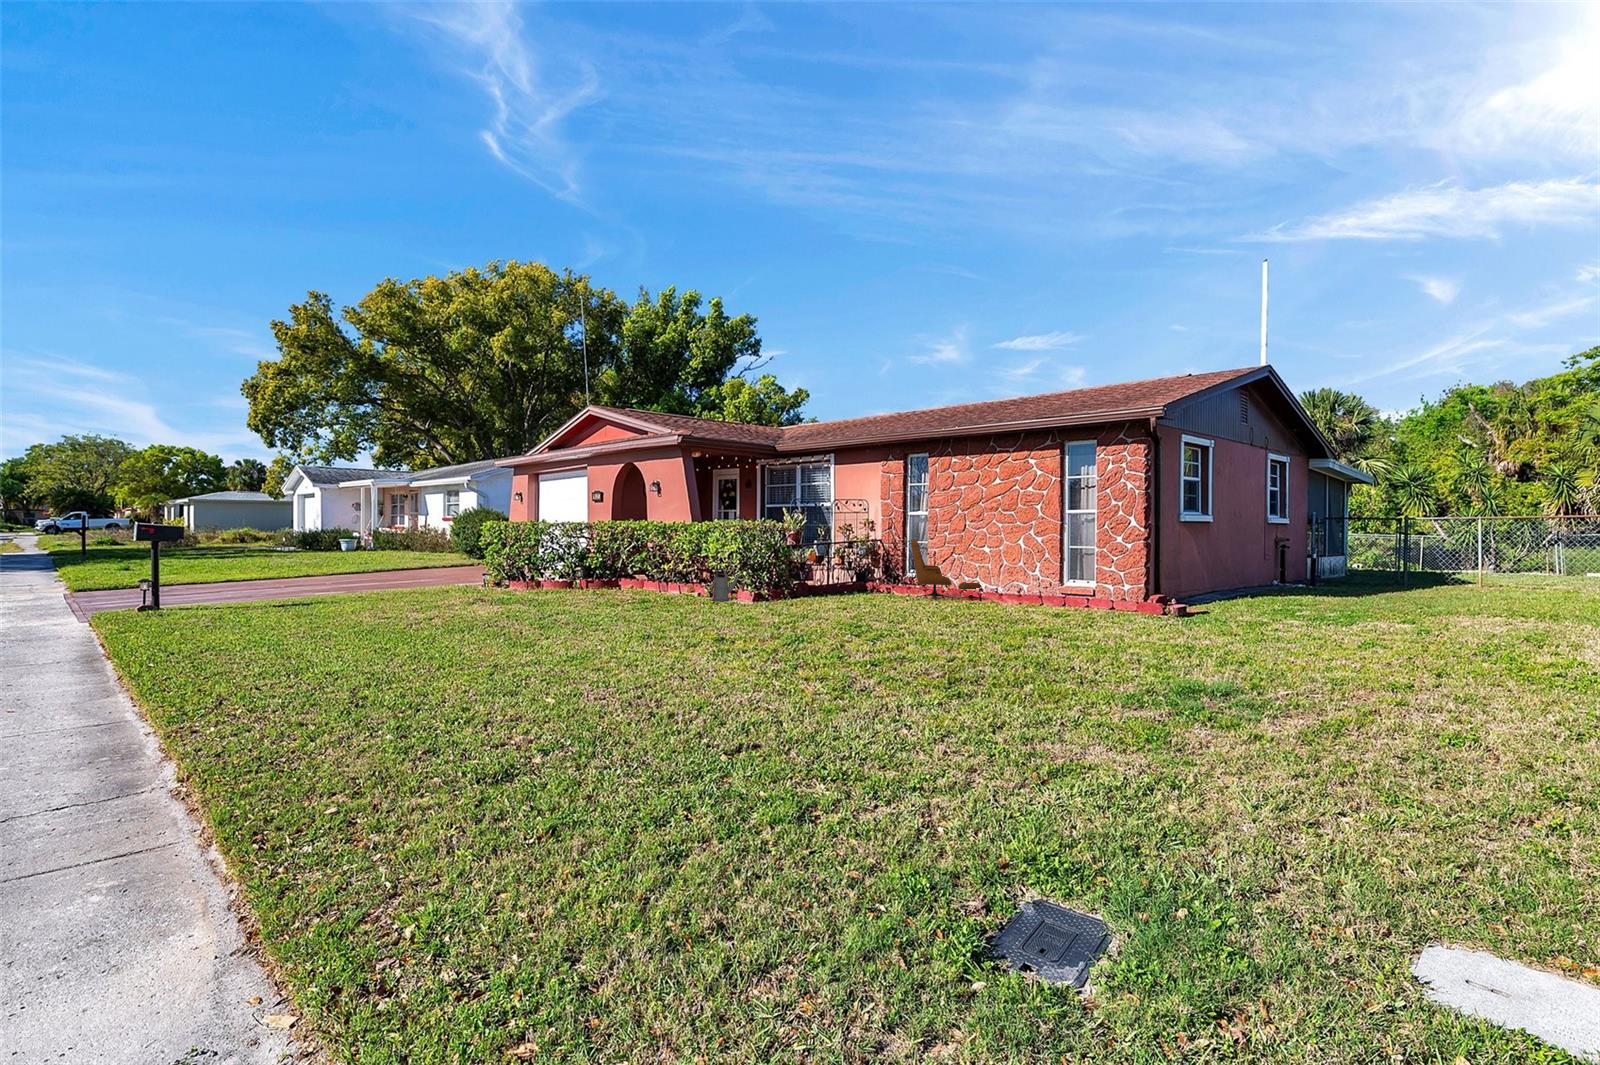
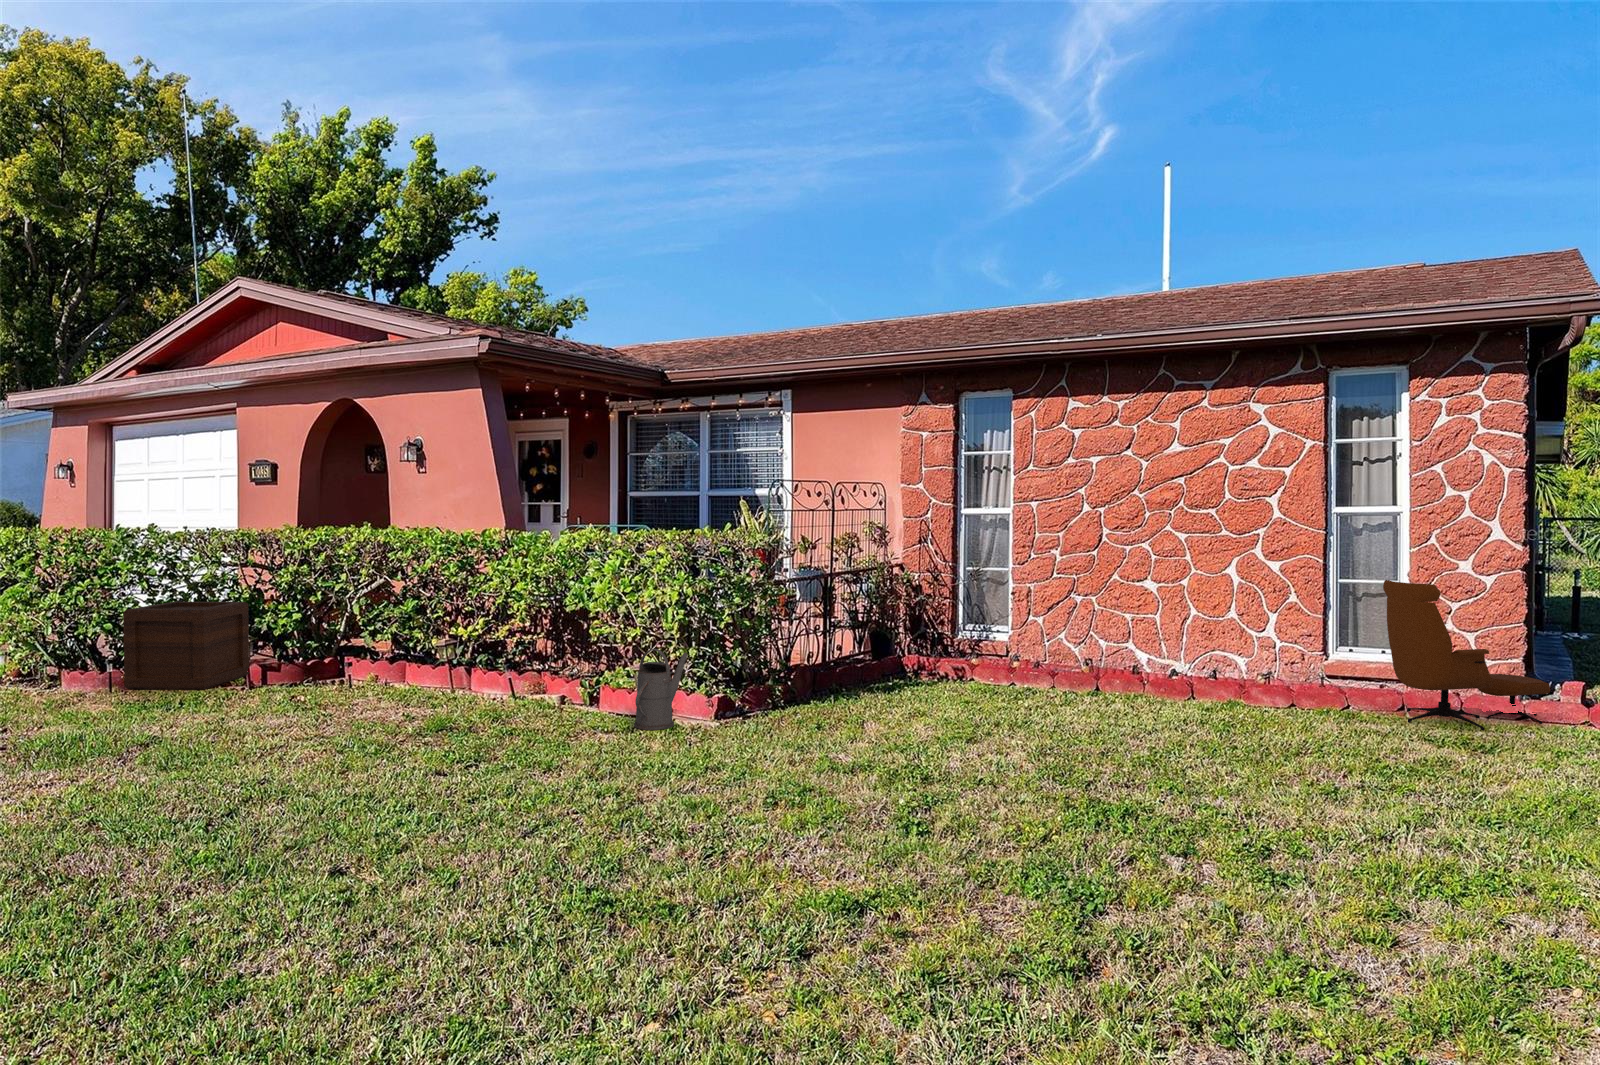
lounge chair: present [911,540,982,601] -> present [1383,580,1550,730]
wooden crate: none [533,551,581,587] -> present [123,601,249,690]

